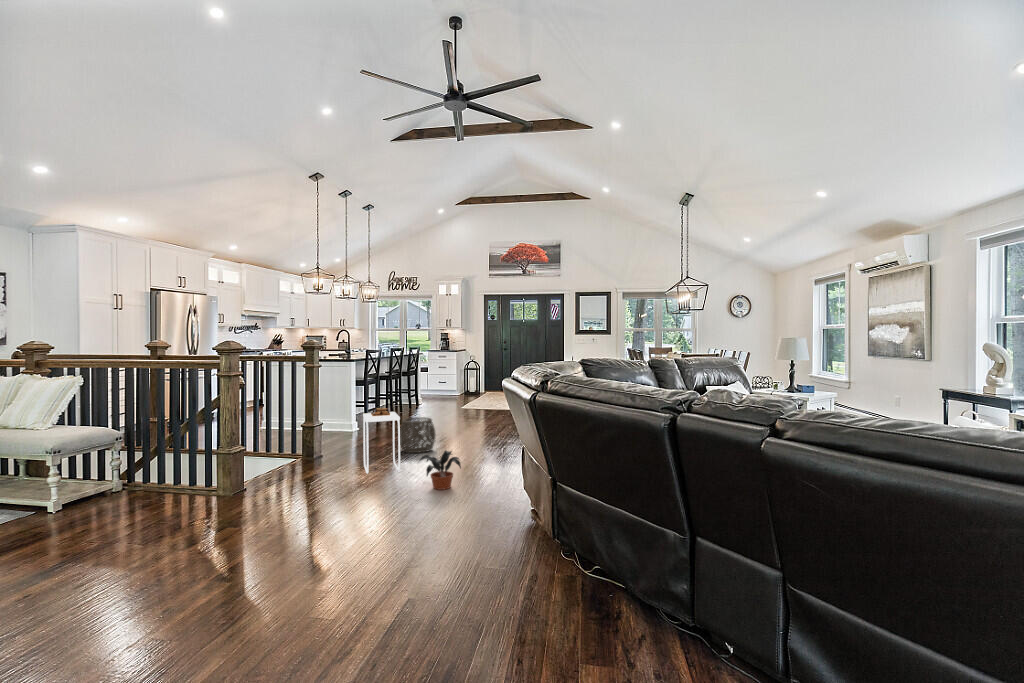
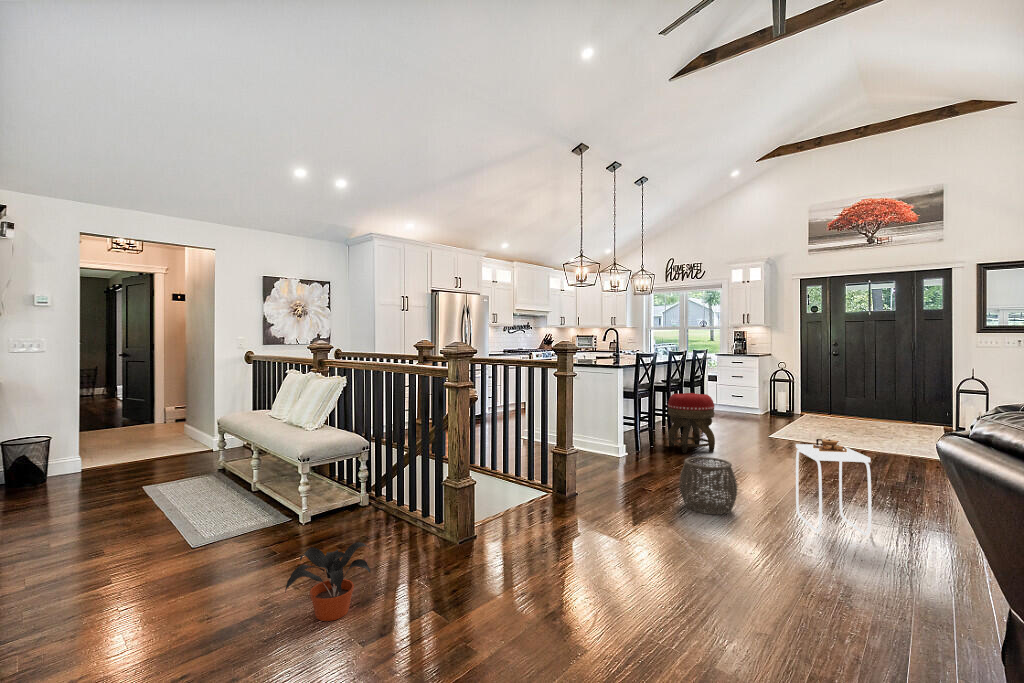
footstool: none [390,379,424,424] -> present [668,393,715,453]
side table: present [363,408,400,474] -> present [796,439,871,535]
potted plant: present [419,451,461,490] -> present [285,542,370,621]

